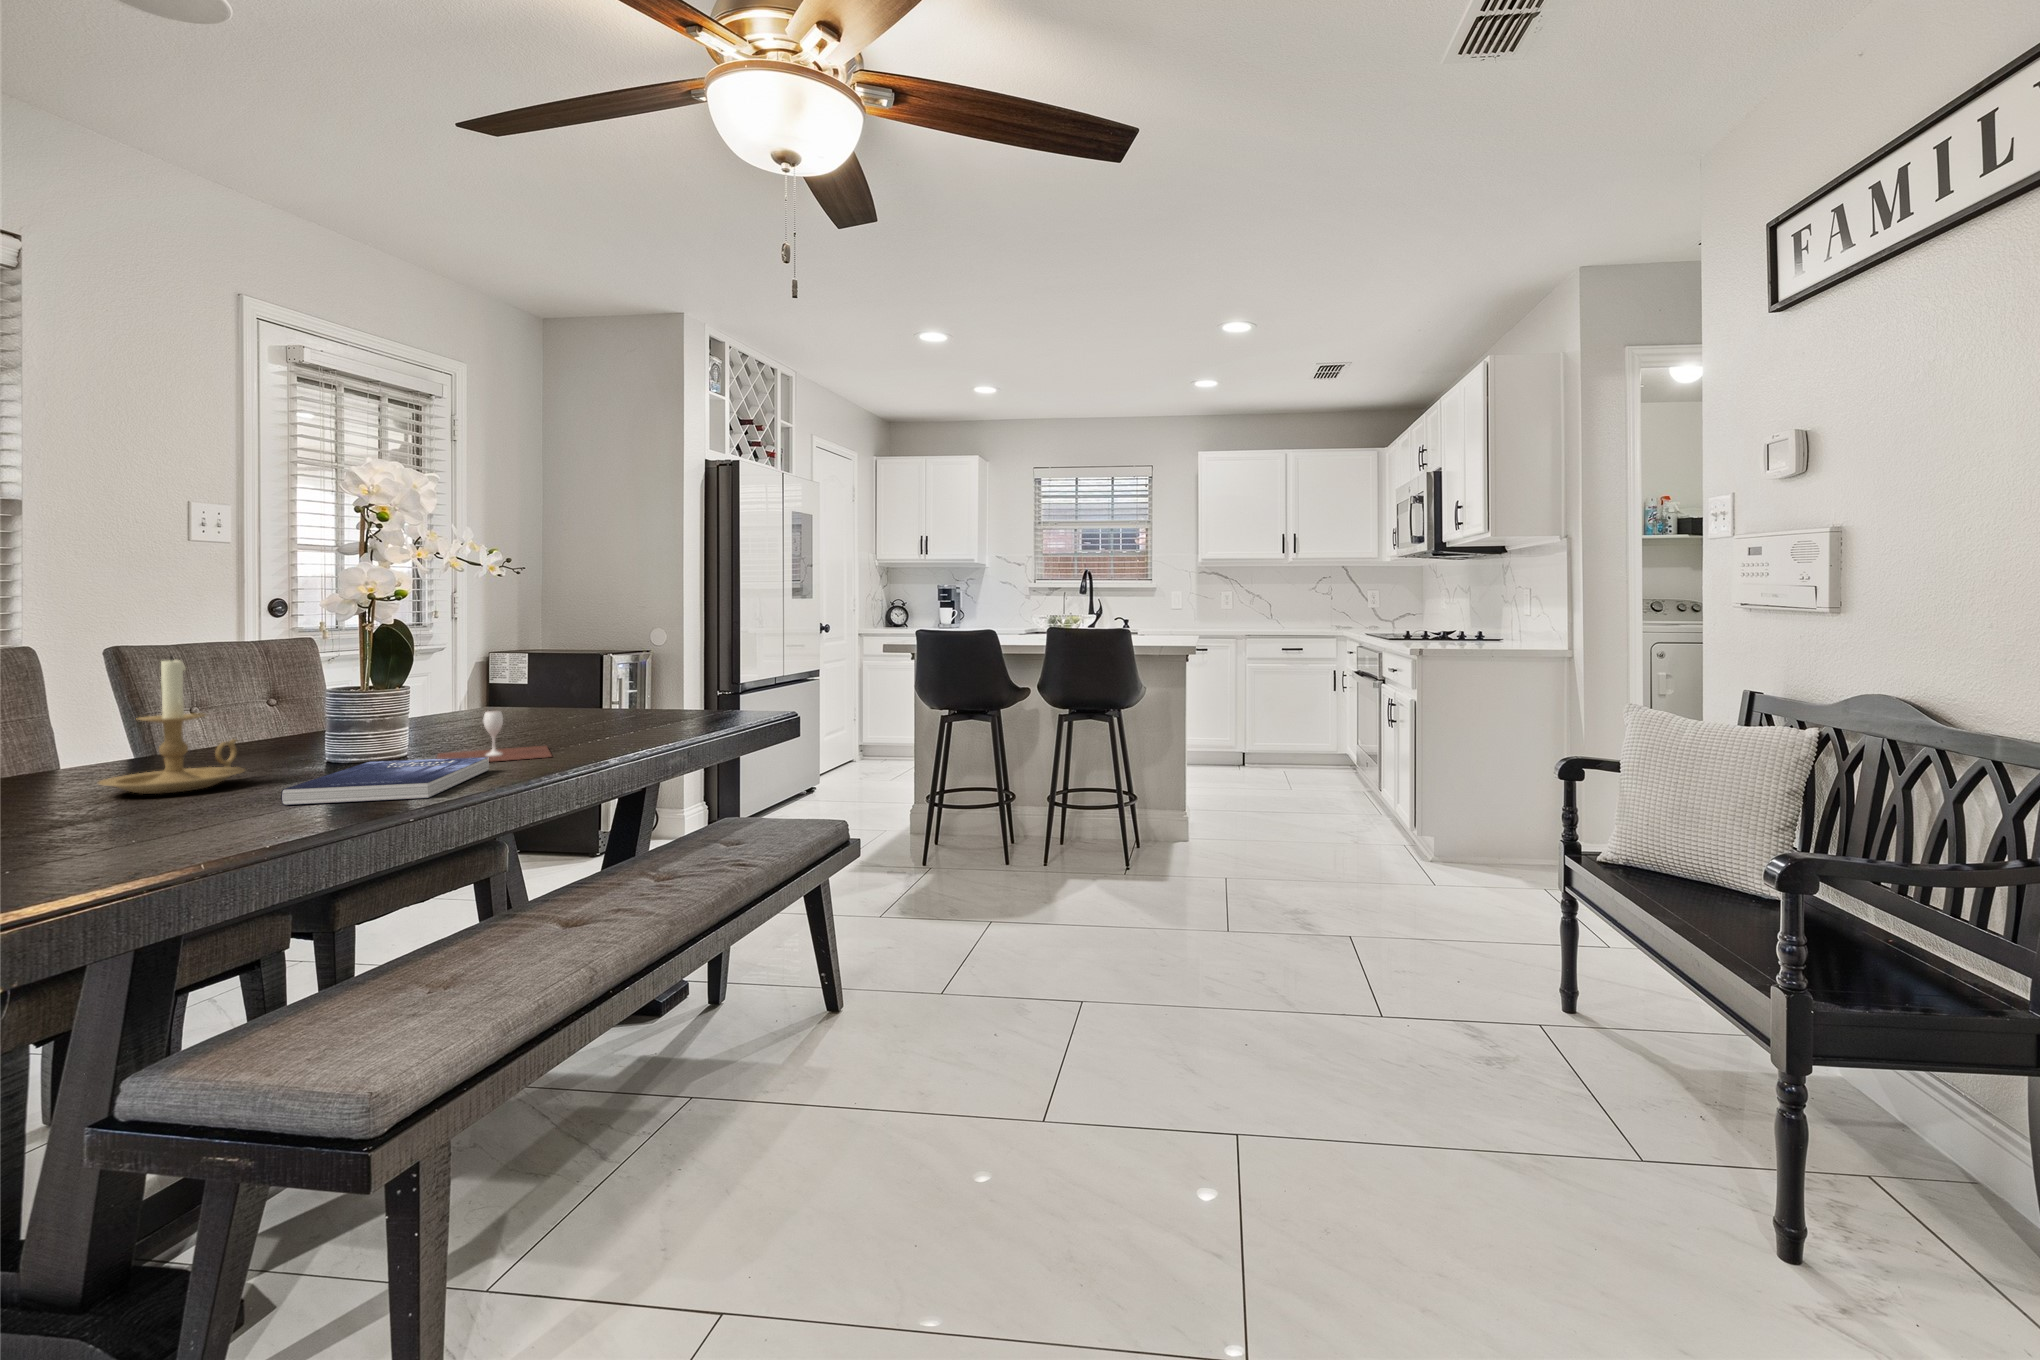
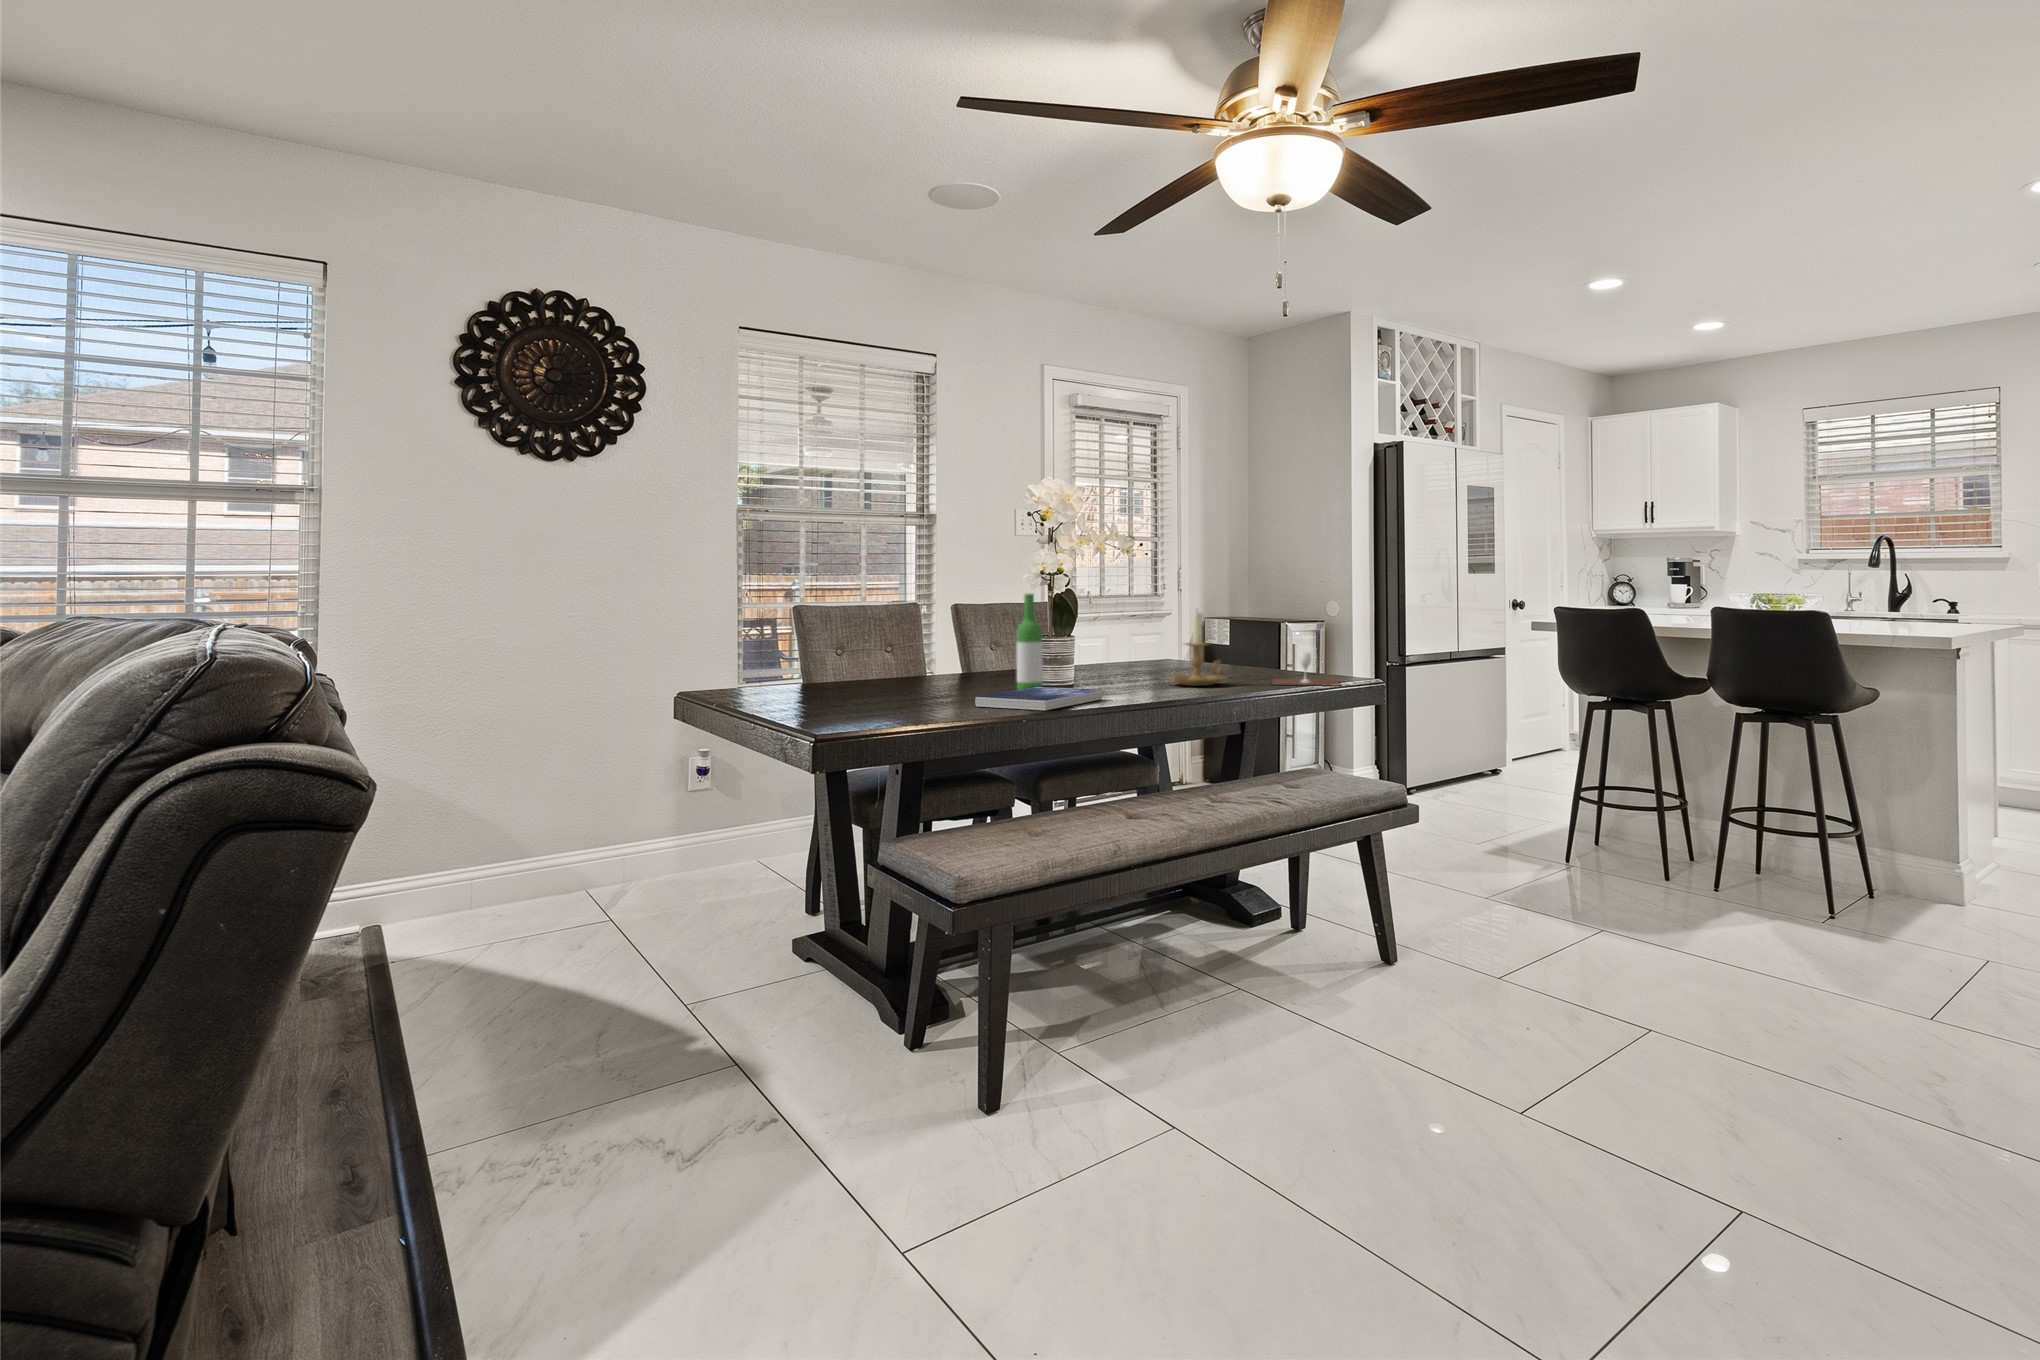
wine bottle: none [319,625,369,775] -> present [1017,593,1043,689]
candle holder: present [99,655,245,794] -> present [1168,611,1226,686]
wine glass: present [437,711,552,762] -> present [1272,652,1341,686]

